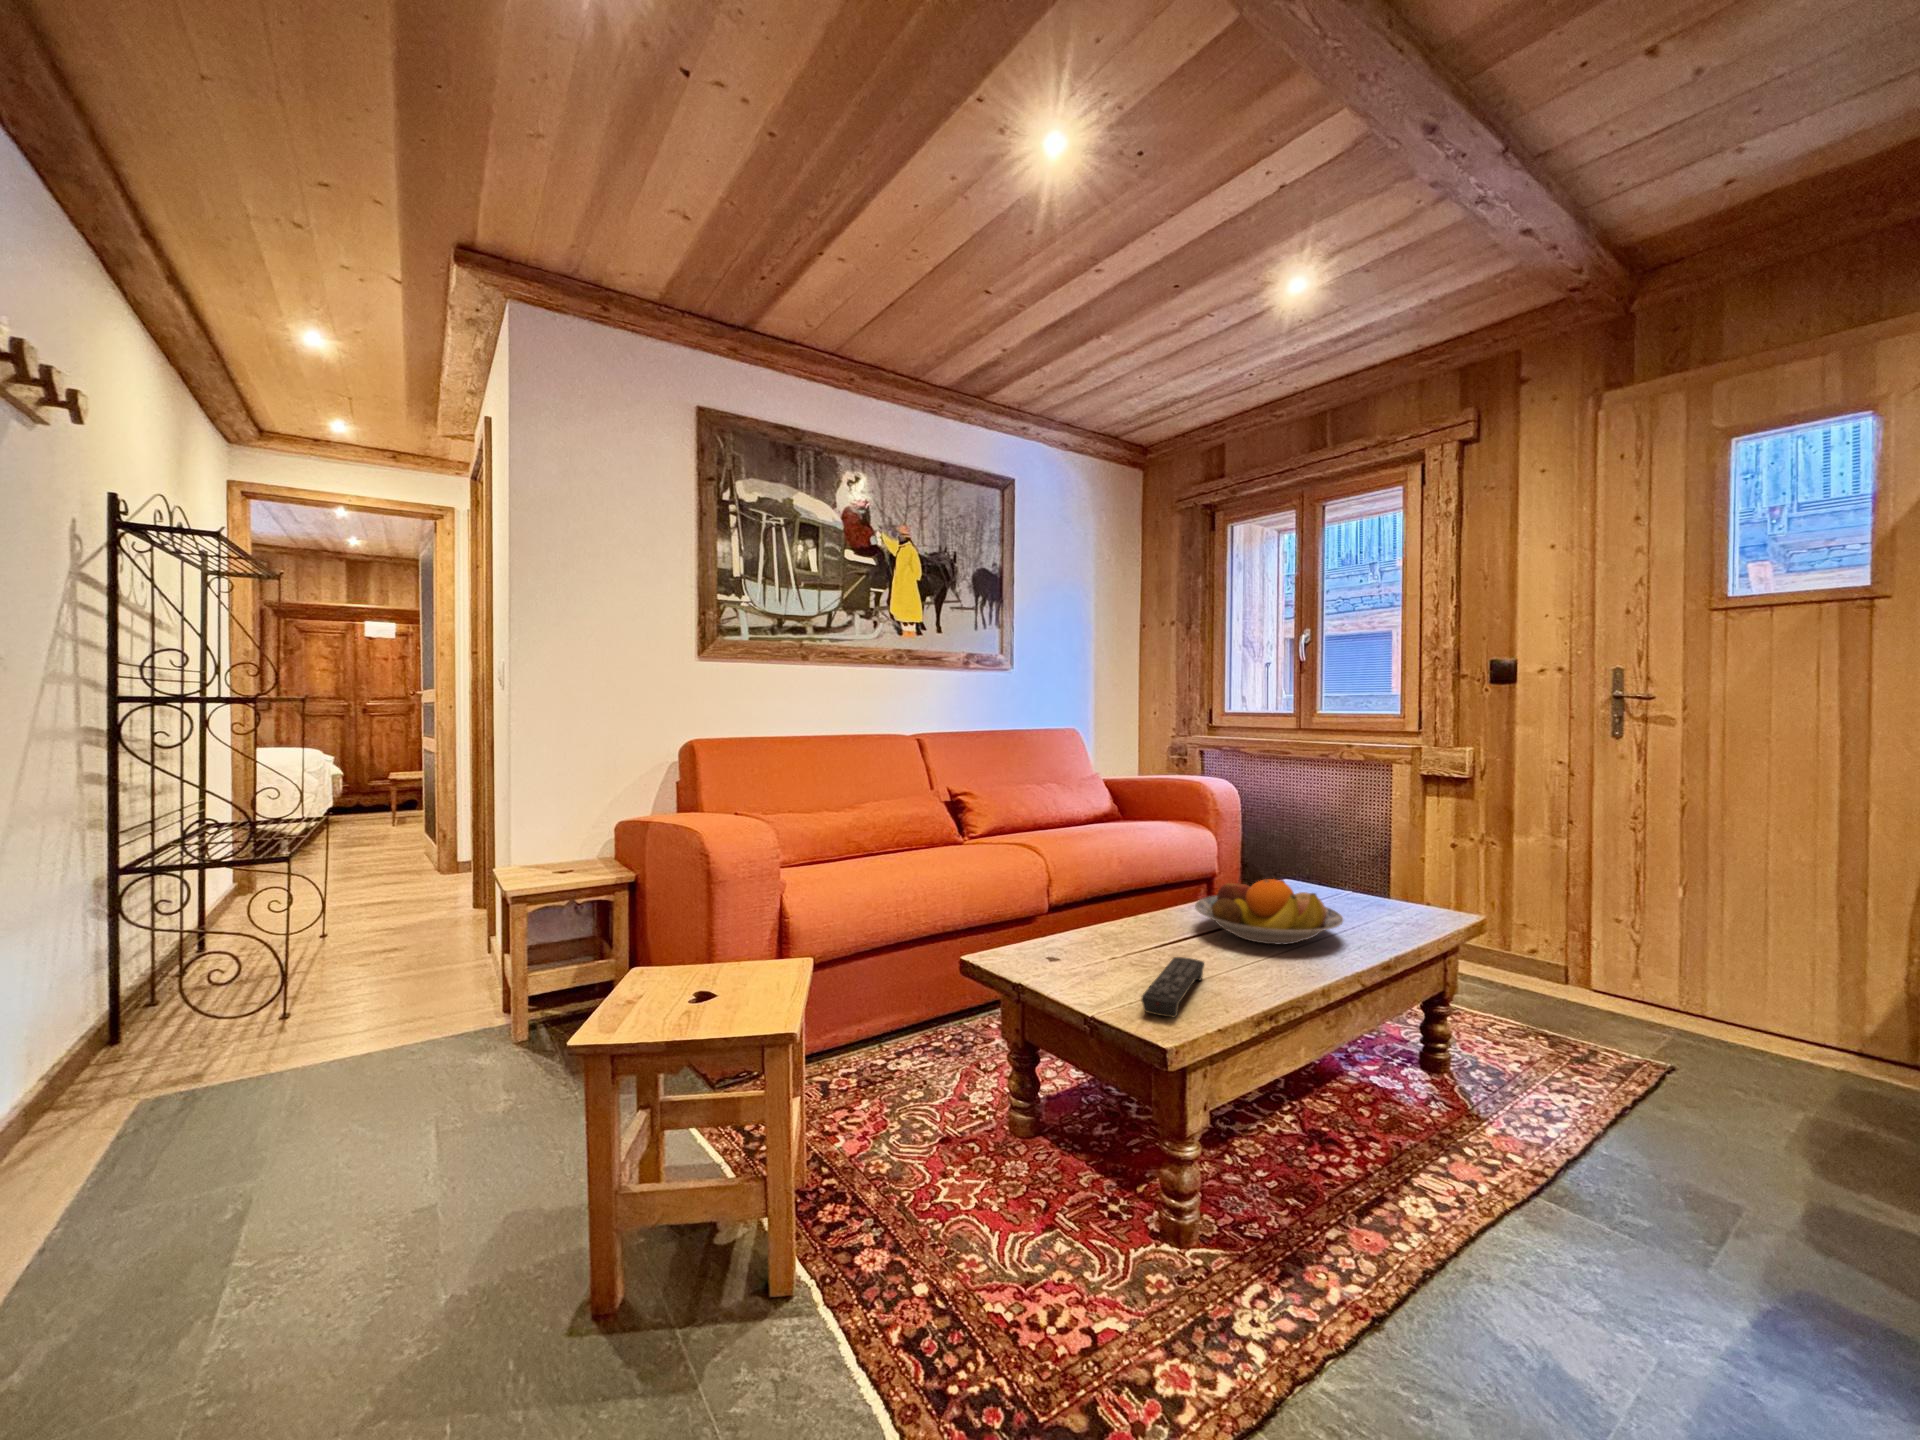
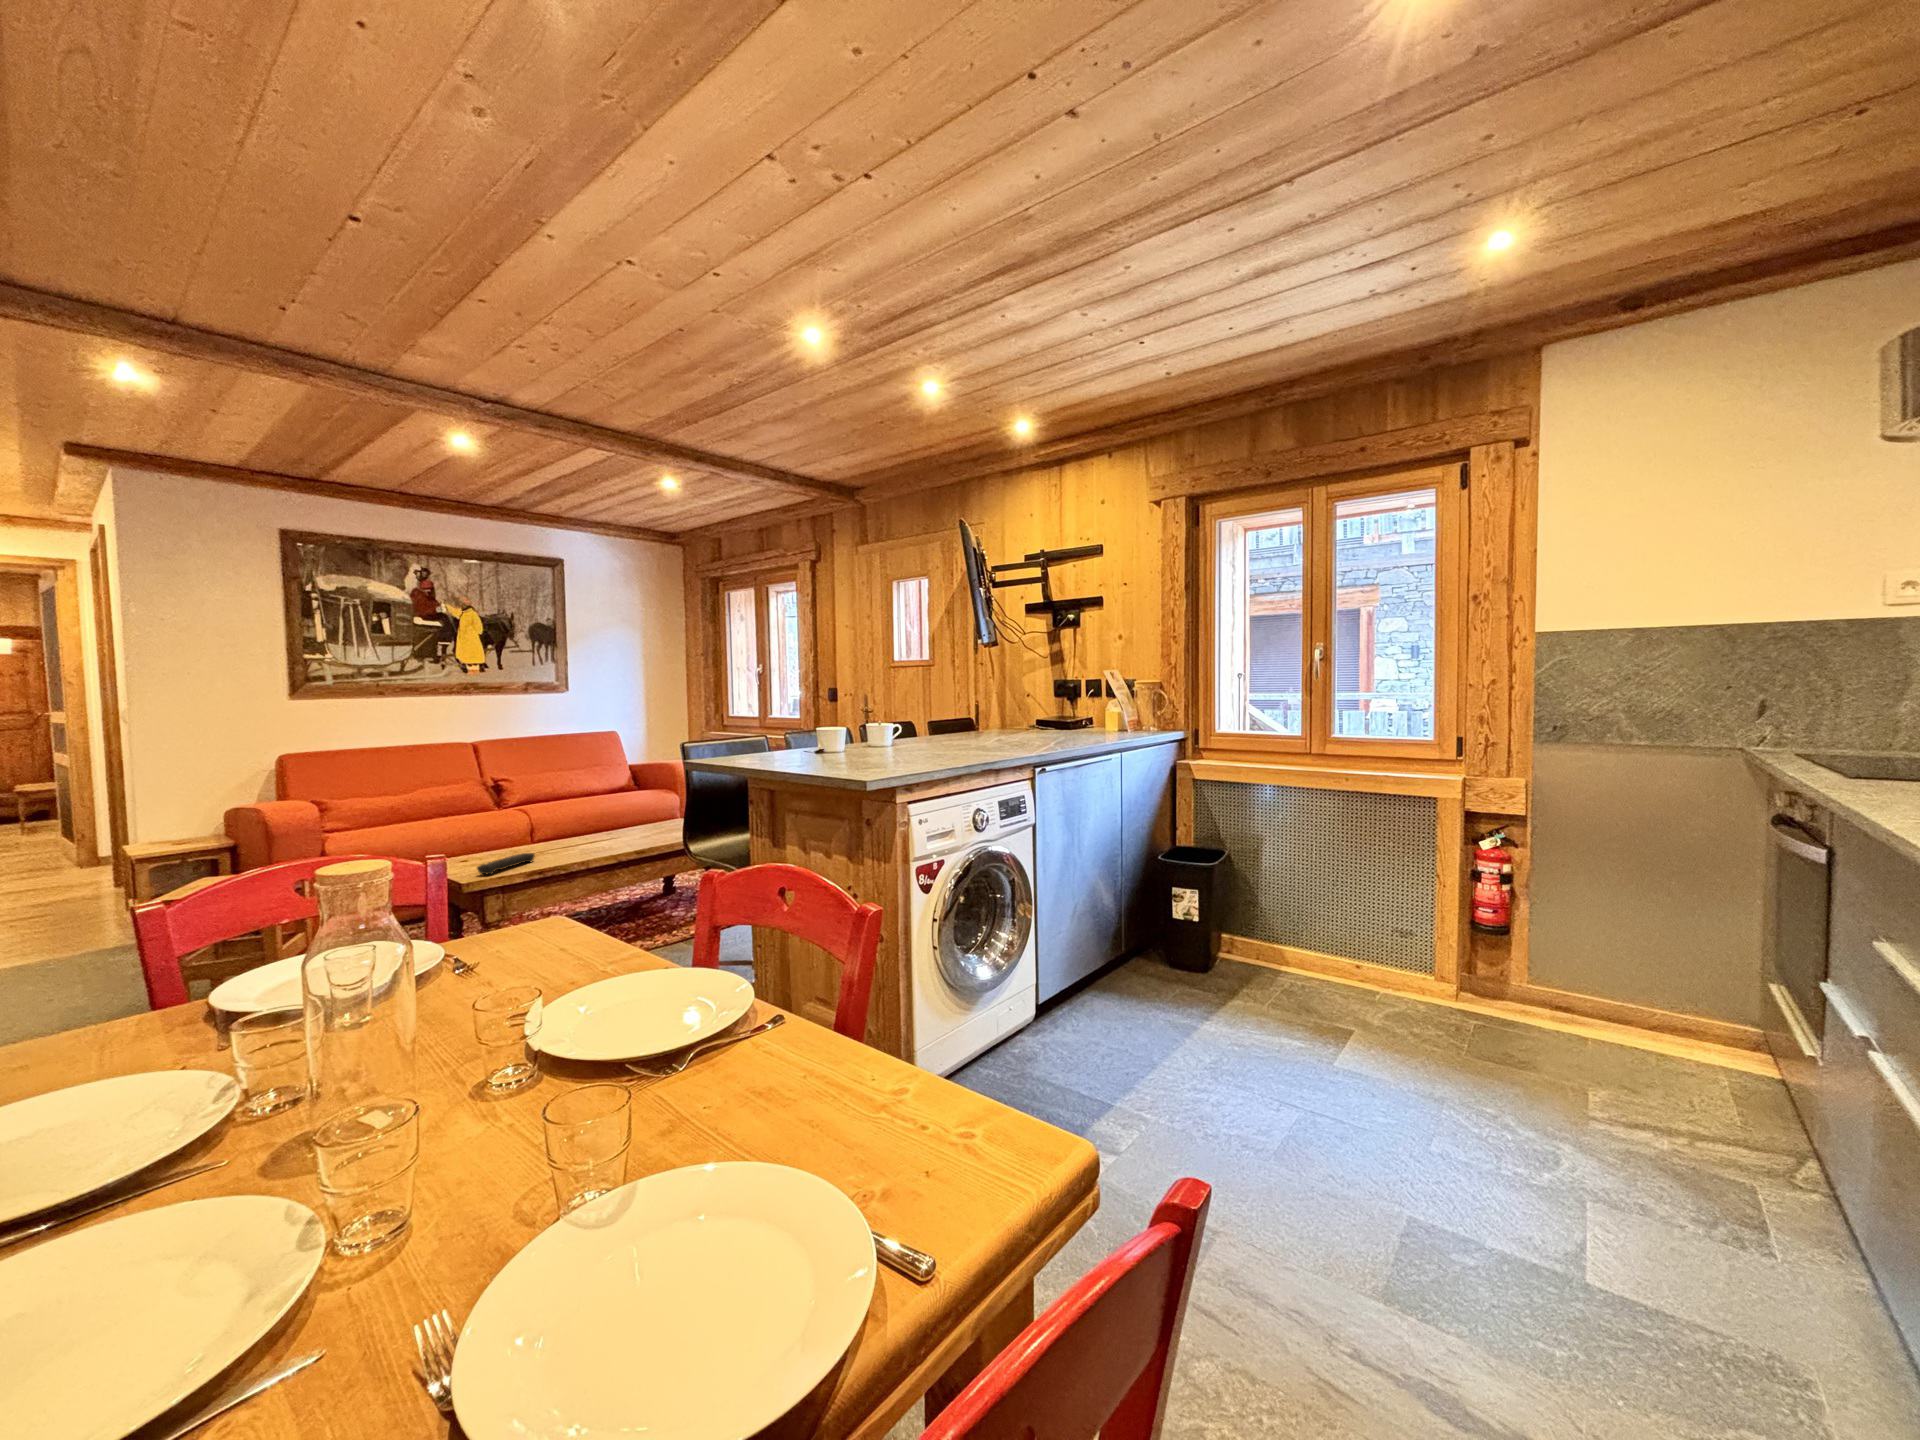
fruit bowl: present [1195,877,1343,944] -> none [566,815,641,846]

